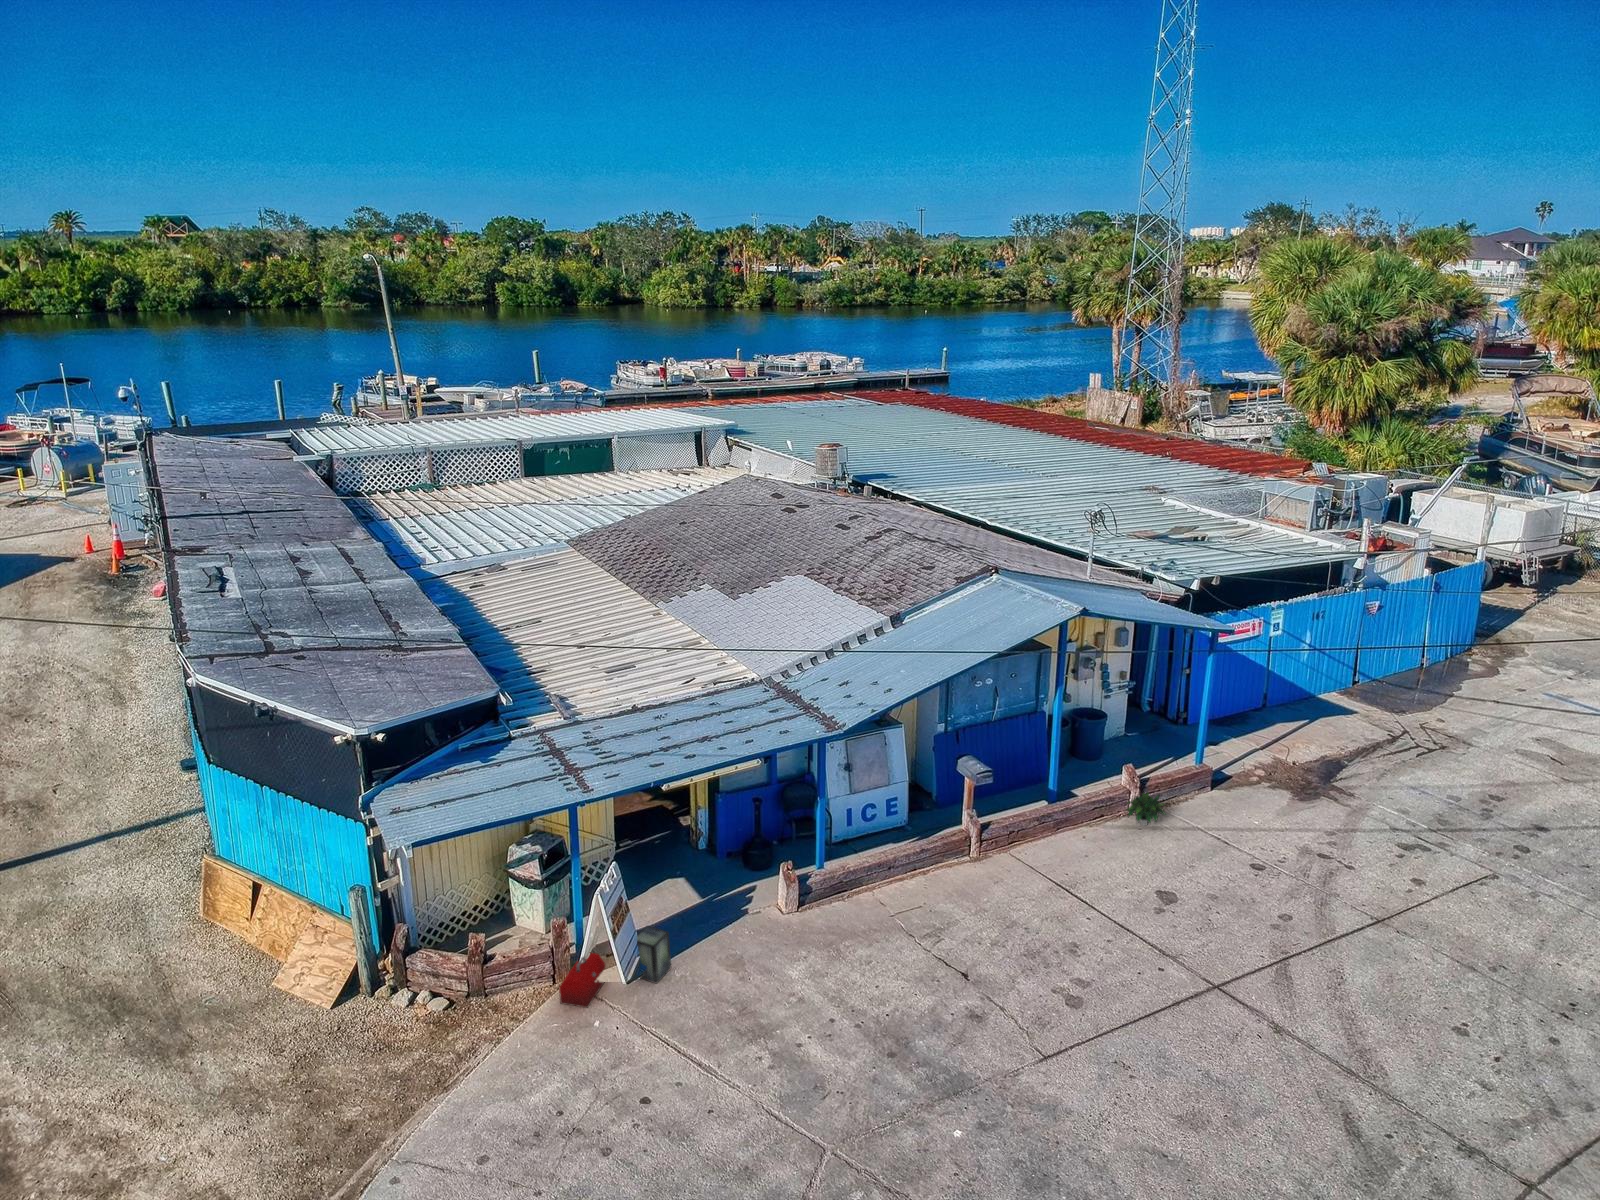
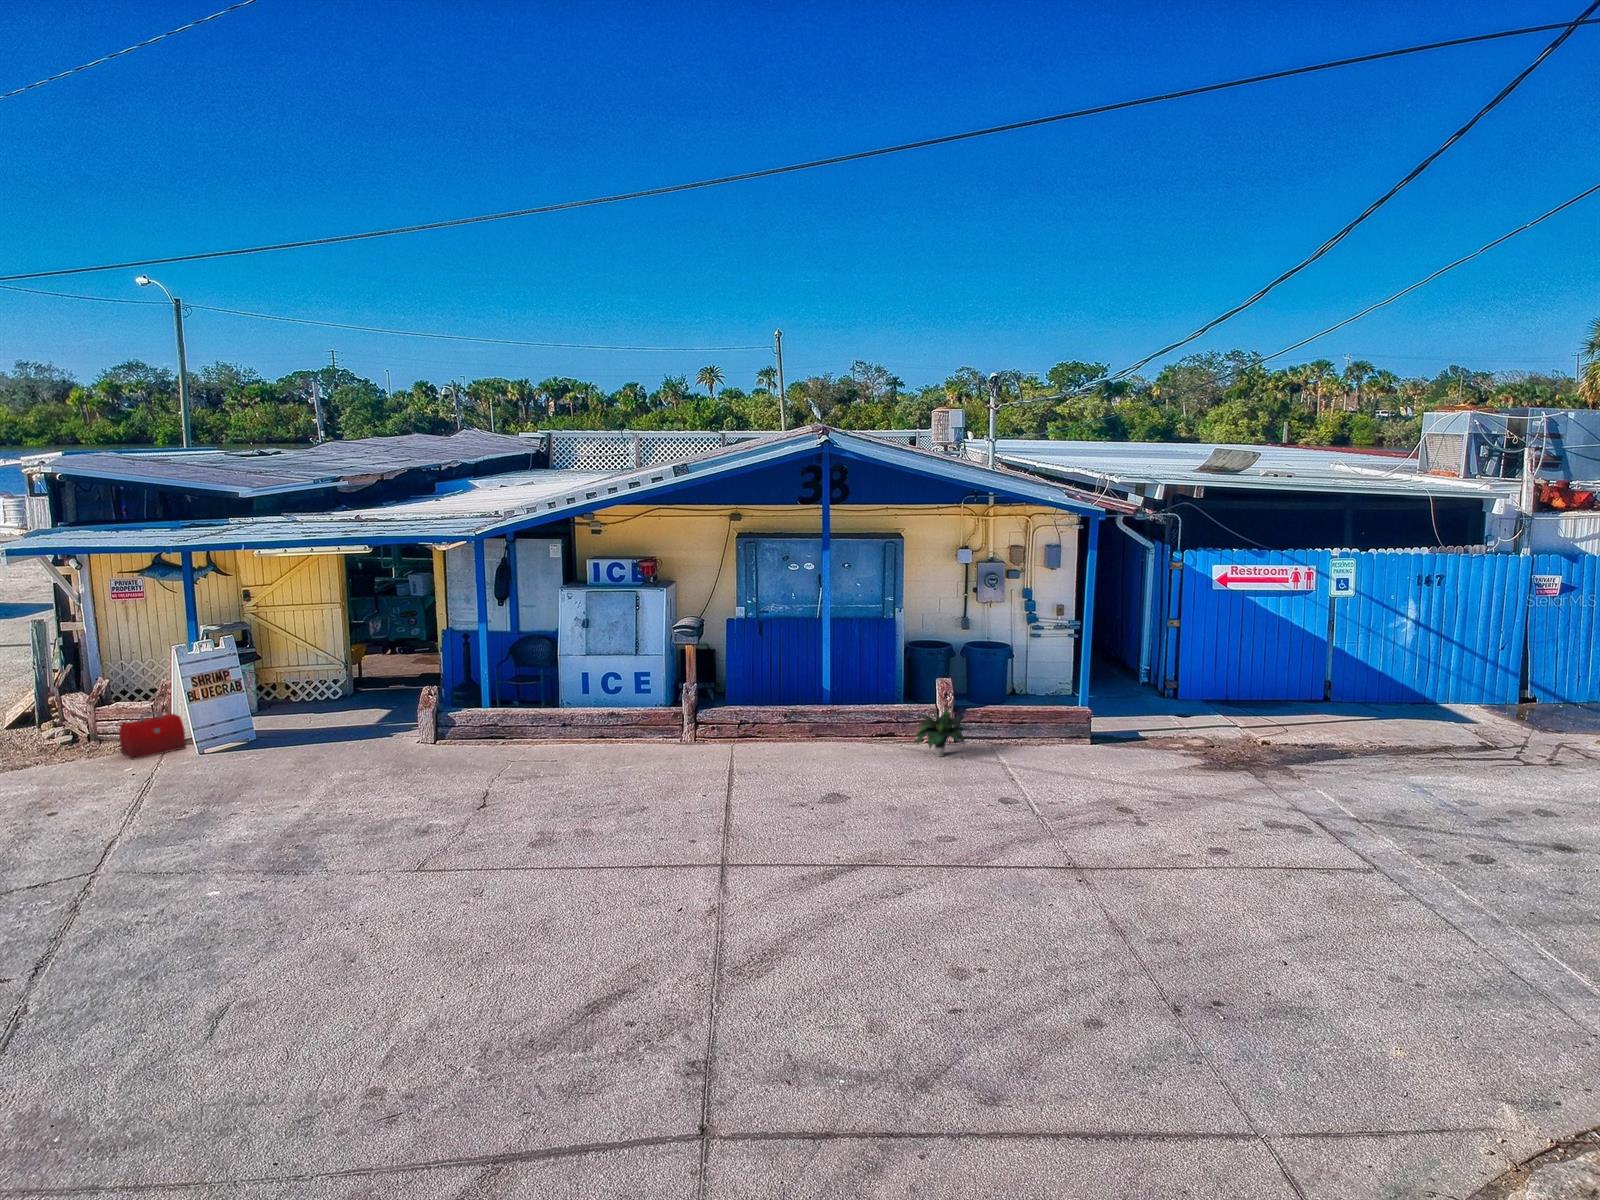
storage box: present [637,926,671,983] -> none [205,700,247,759]

